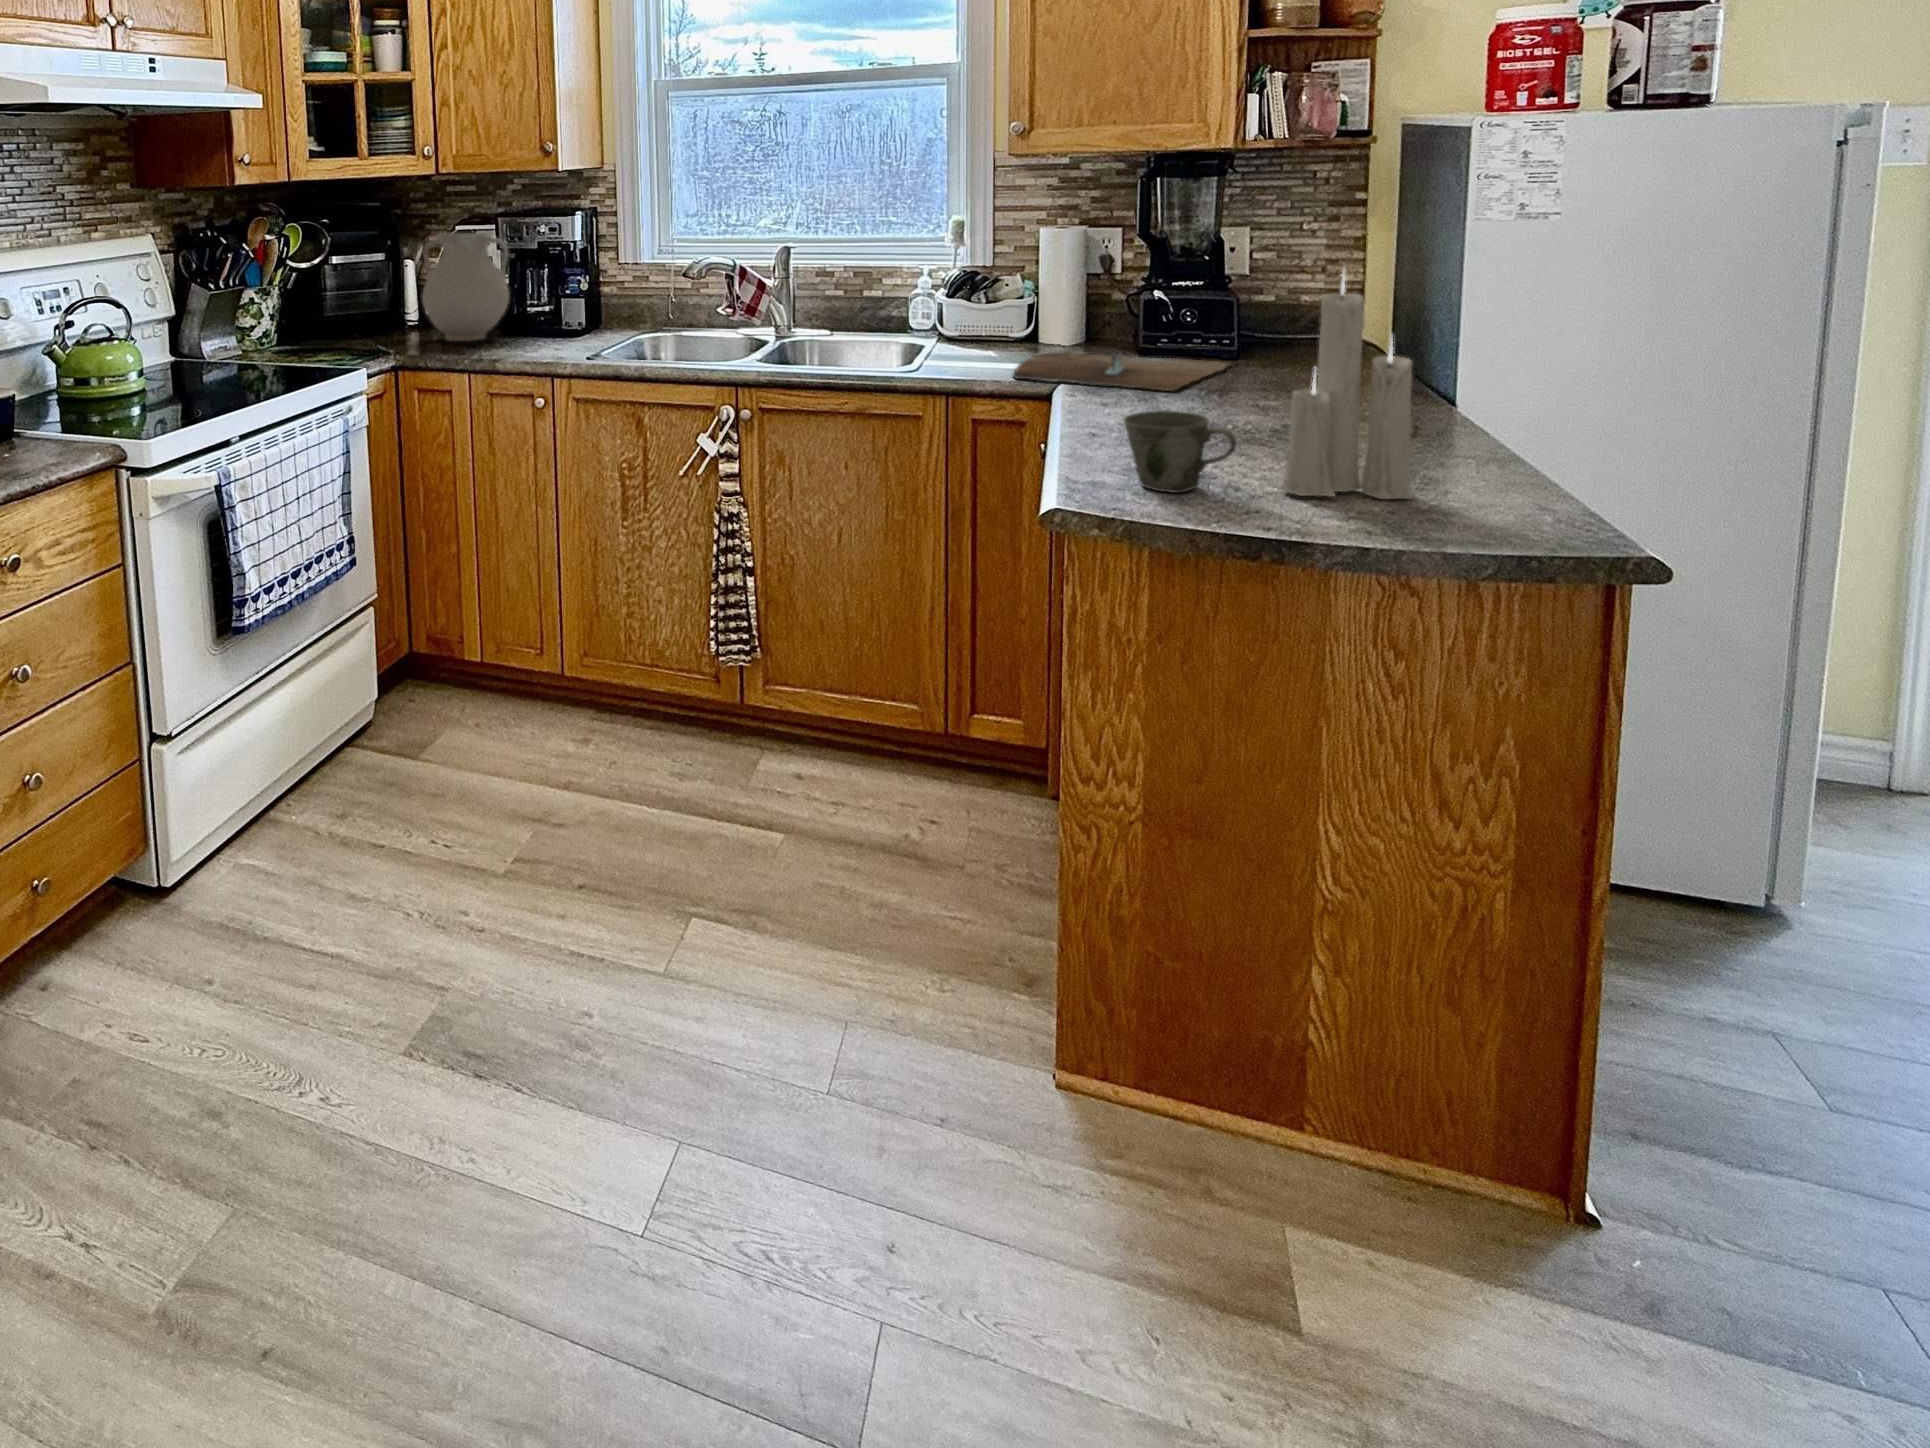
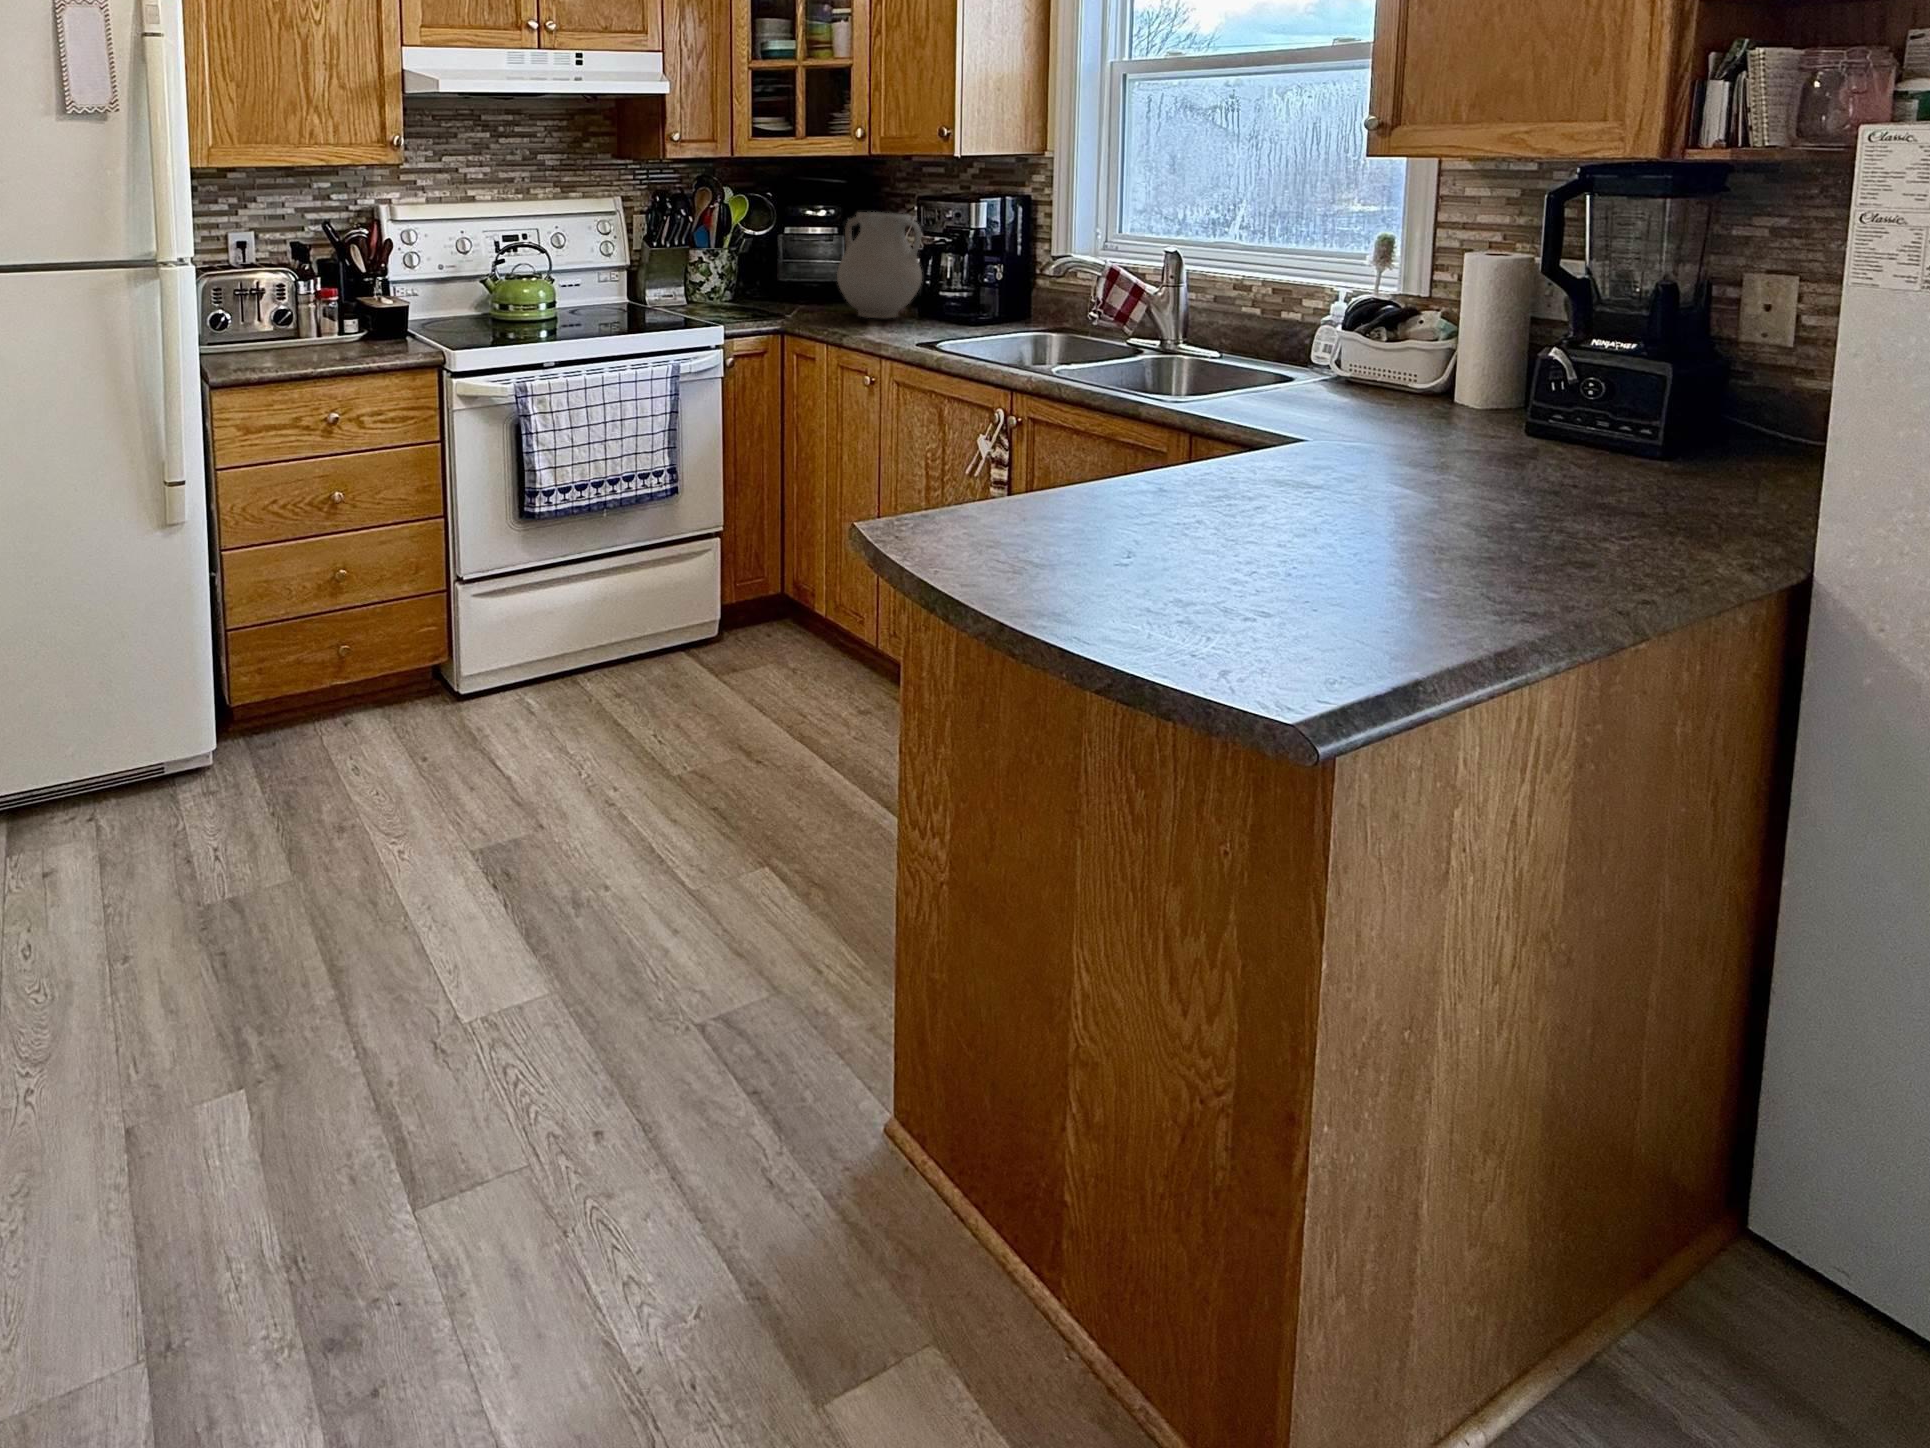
candle: present [1281,274,1412,499] -> none [1130,300,1277,616]
cutting board: present [1013,350,1230,391] -> none [1273,414,1641,474]
mug: present [1124,410,1236,493] -> none [995,456,1084,549]

